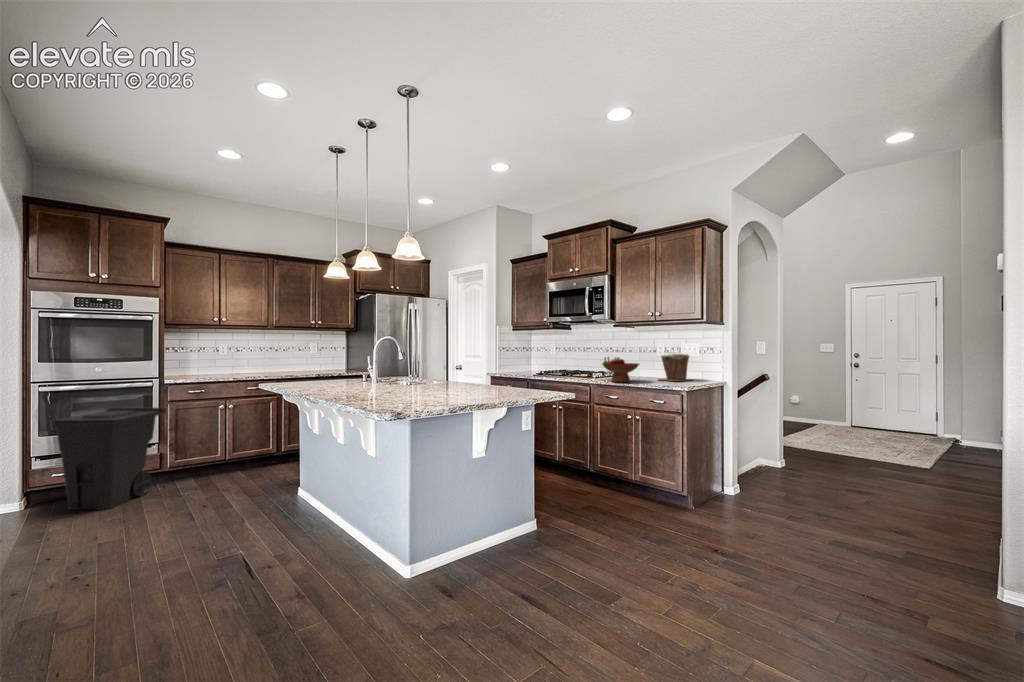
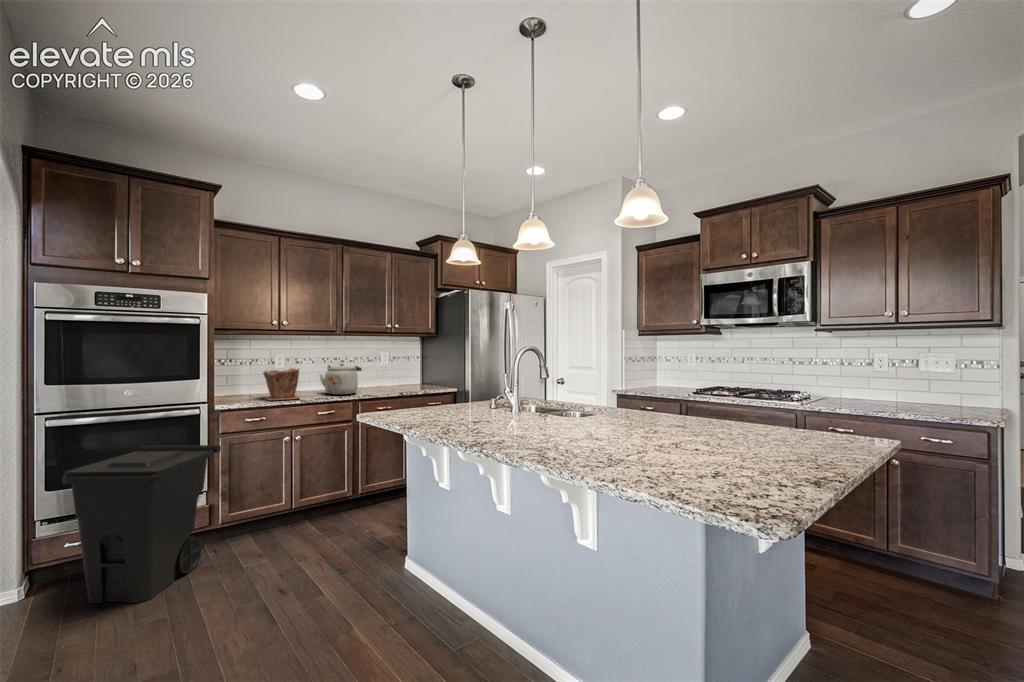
kettle: none [253,351,288,375] -> present [320,364,362,395]
plant pot: present [659,354,692,381] -> present [263,368,299,400]
fruit bowl: present [602,357,640,382] -> none [821,373,886,409]

